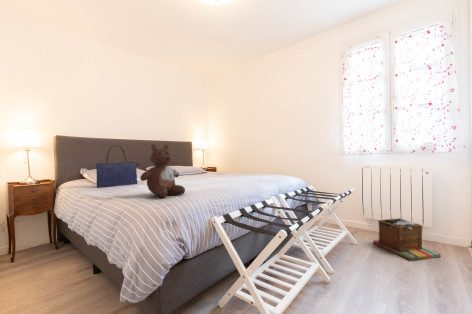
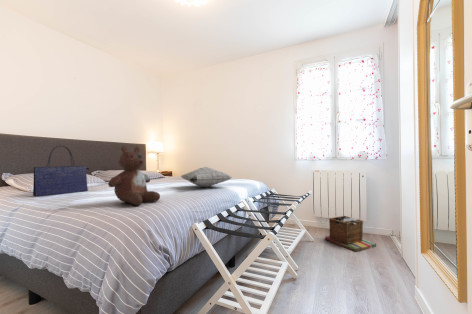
pillow: none [214,163,262,182] -> present [181,167,232,187]

